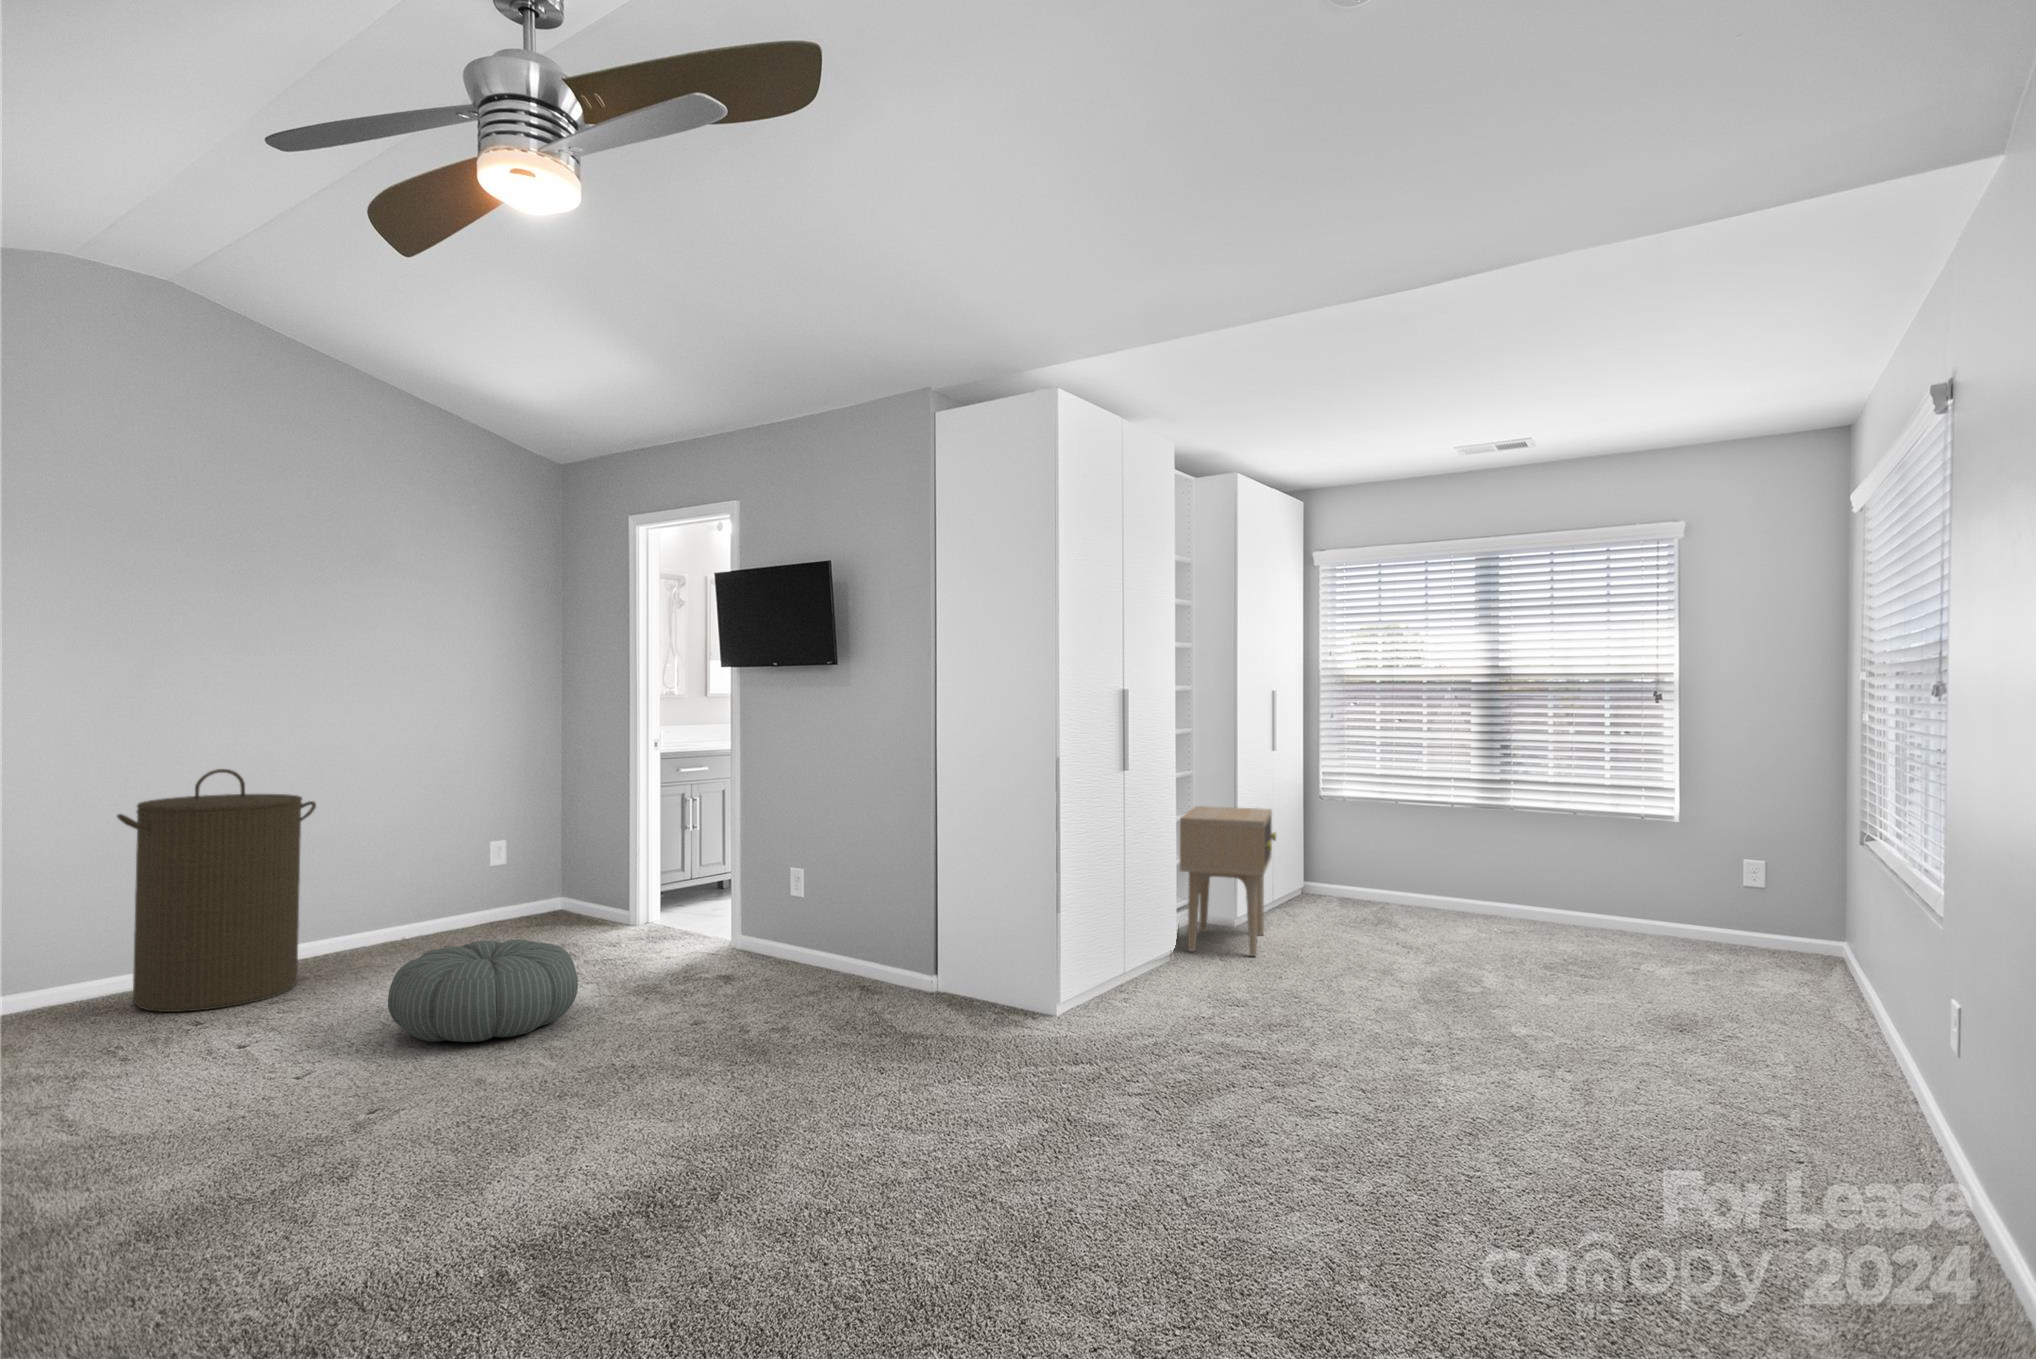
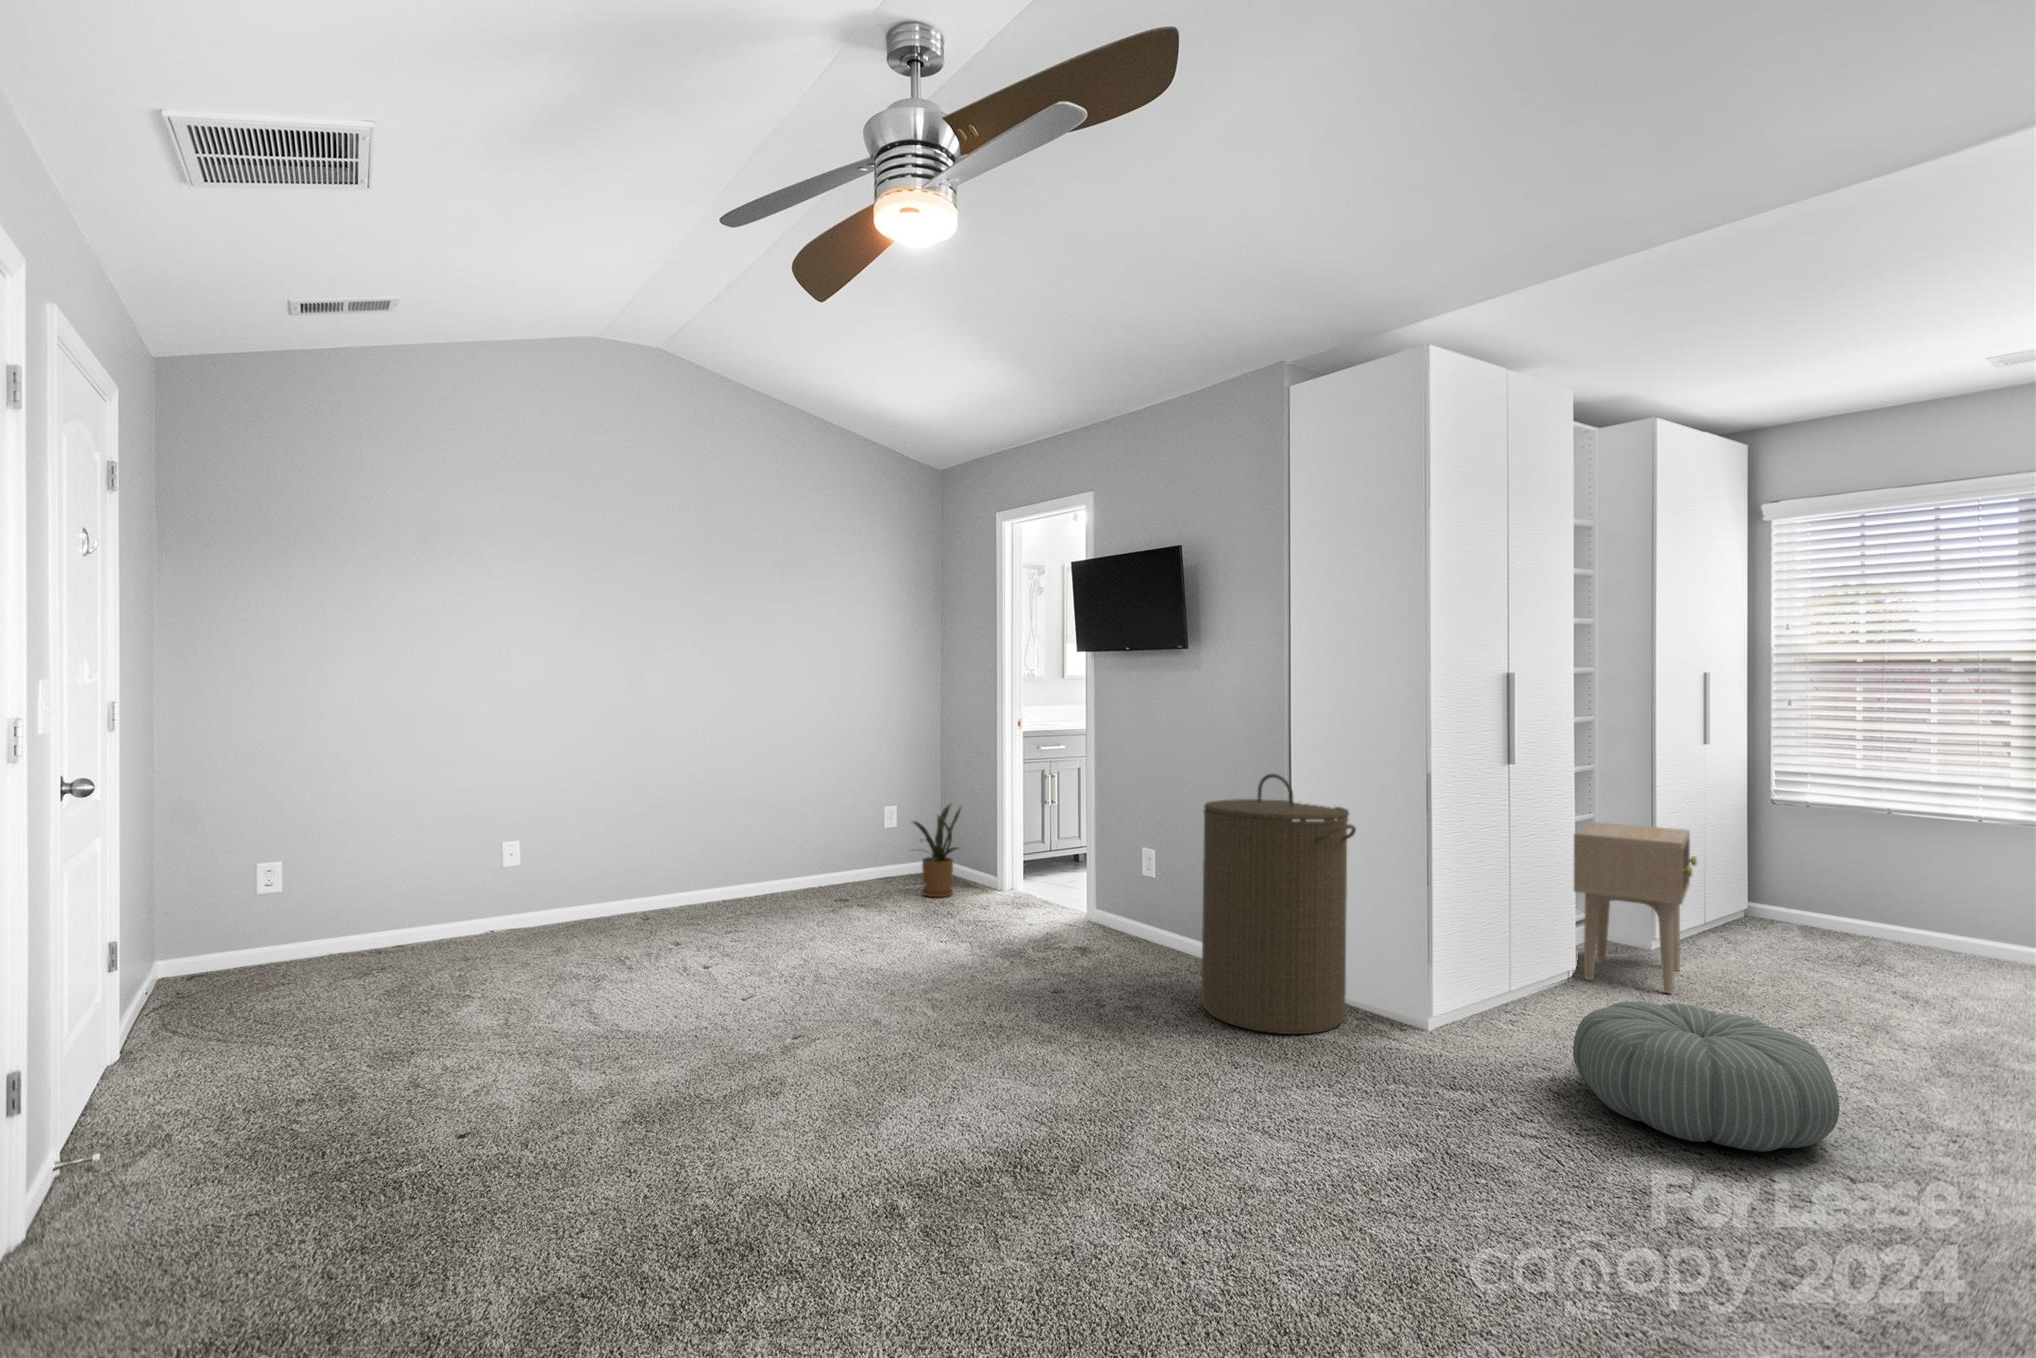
laundry hamper: present [117,769,316,1012] -> present [1201,774,1356,1034]
house plant: none [486,819,562,932] -> present [913,804,961,897]
pouf: present [388,939,578,1042] -> present [1573,1002,1840,1152]

